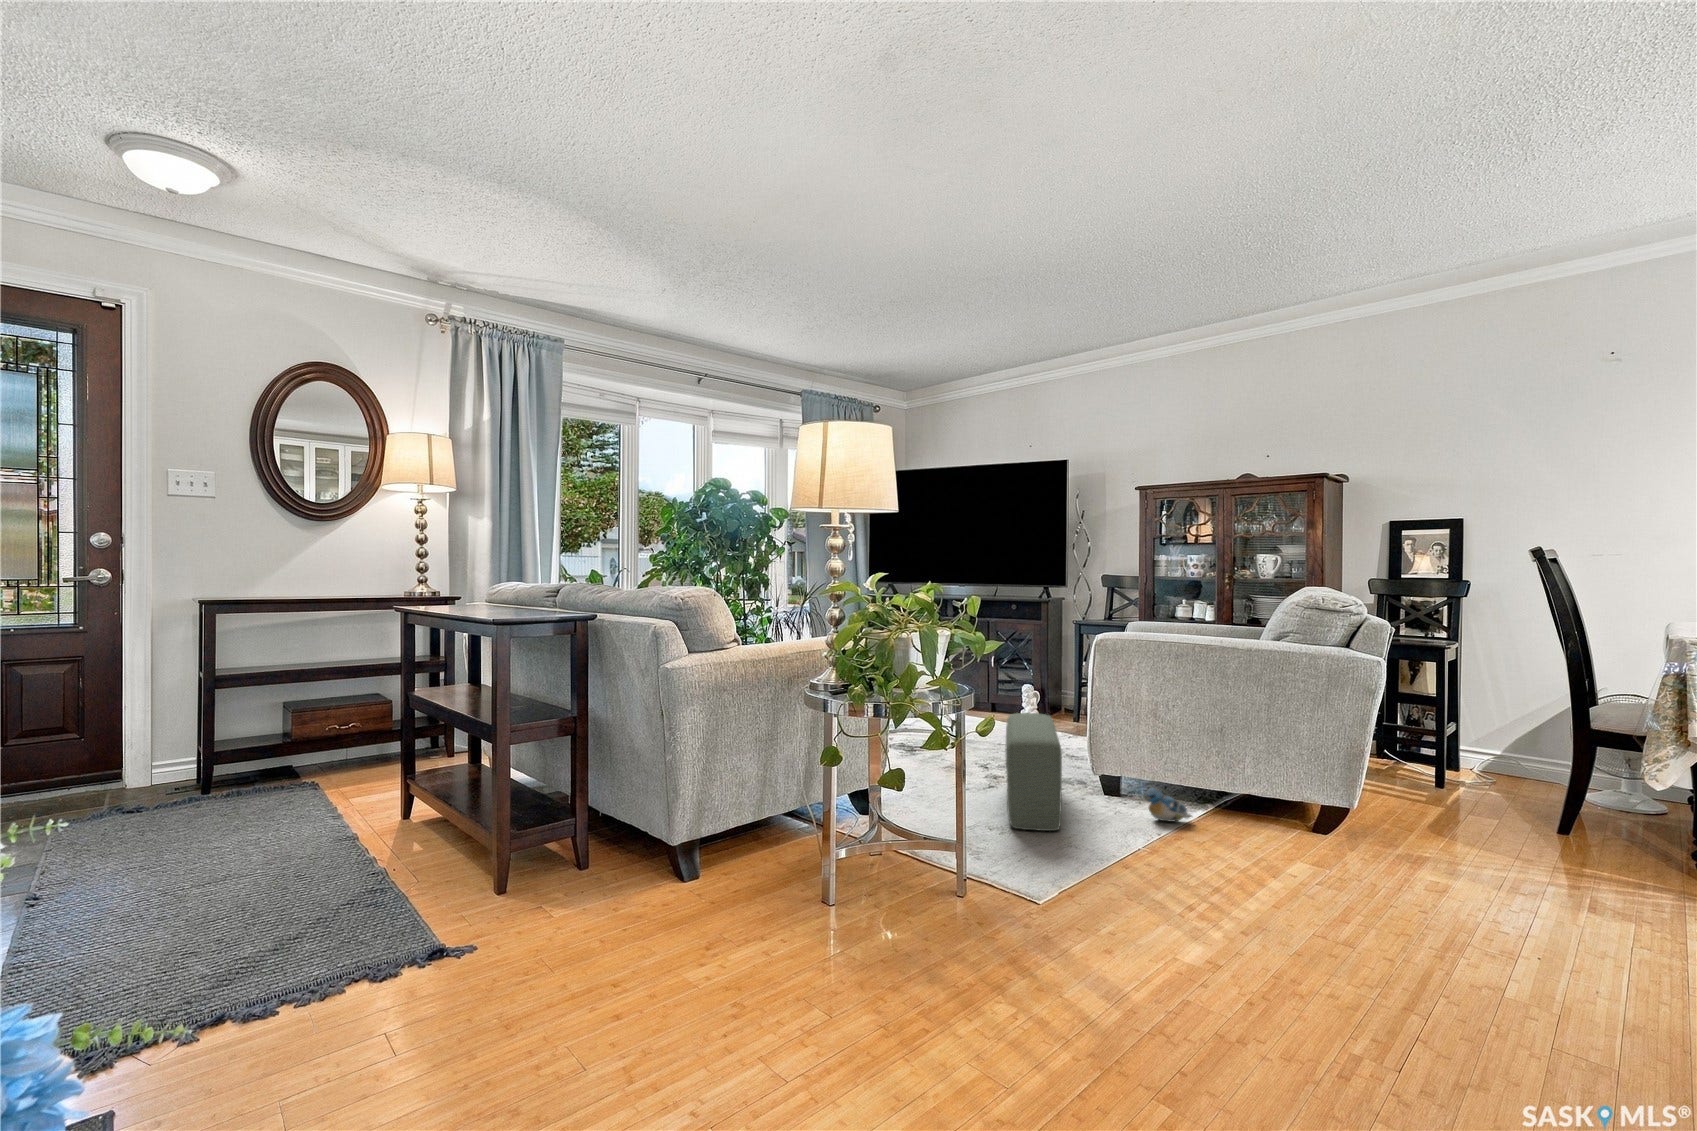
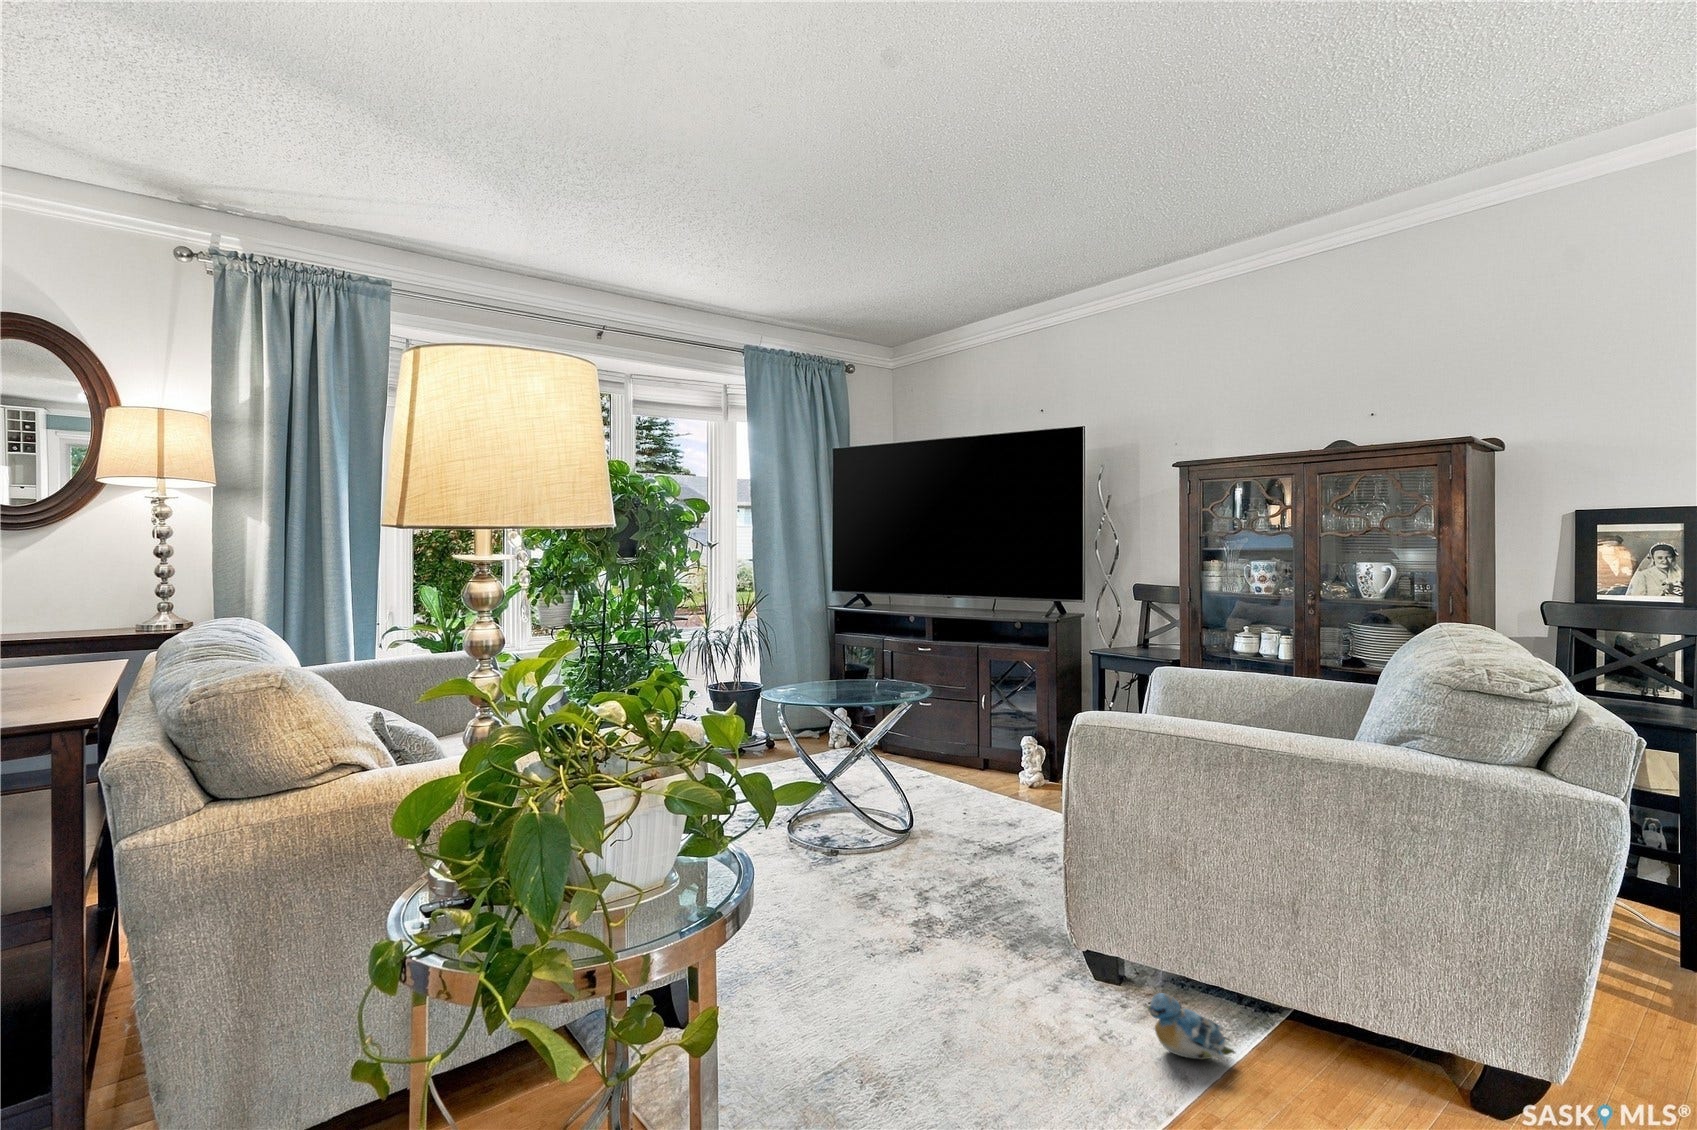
pouf: present [1006,713,1062,831] -> none [894,825,1010,1080]

